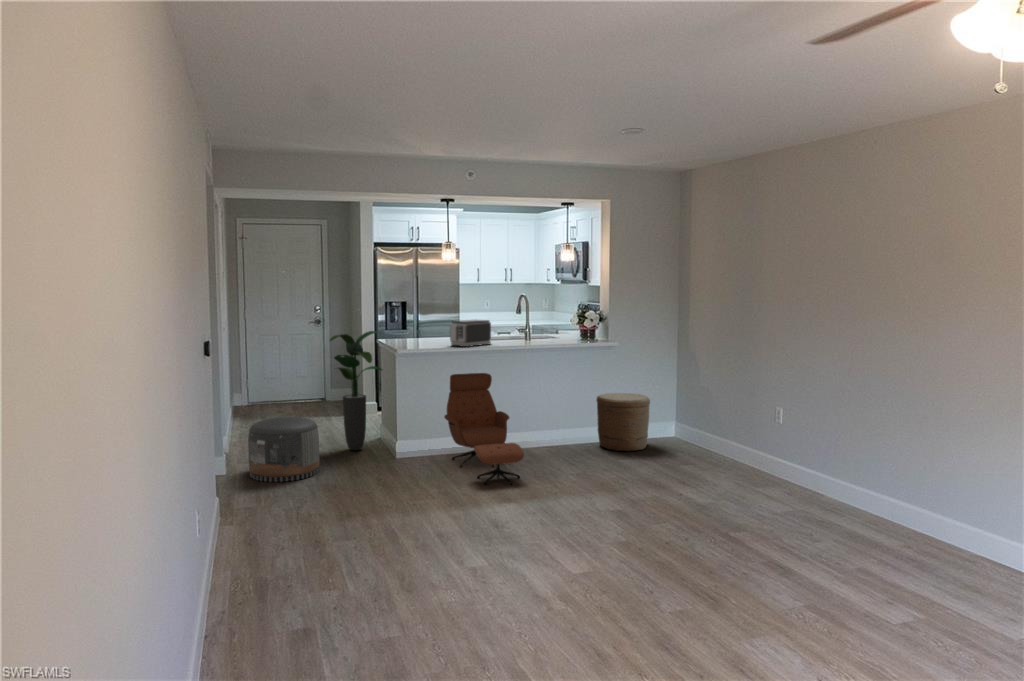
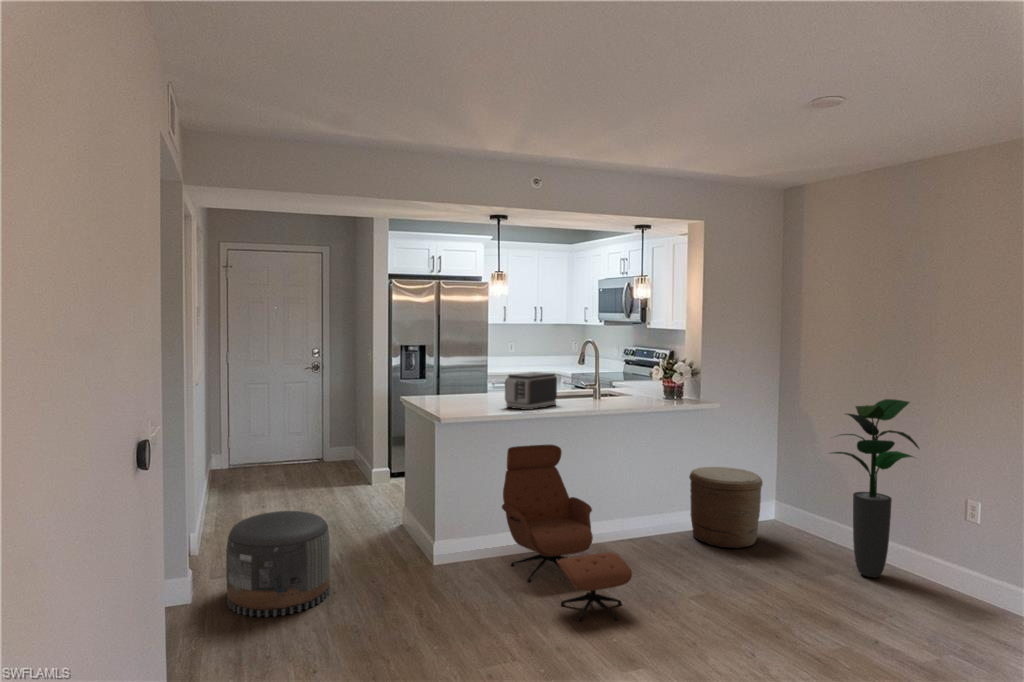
potted plant: present [330,331,383,450] -> present [833,399,919,577]

